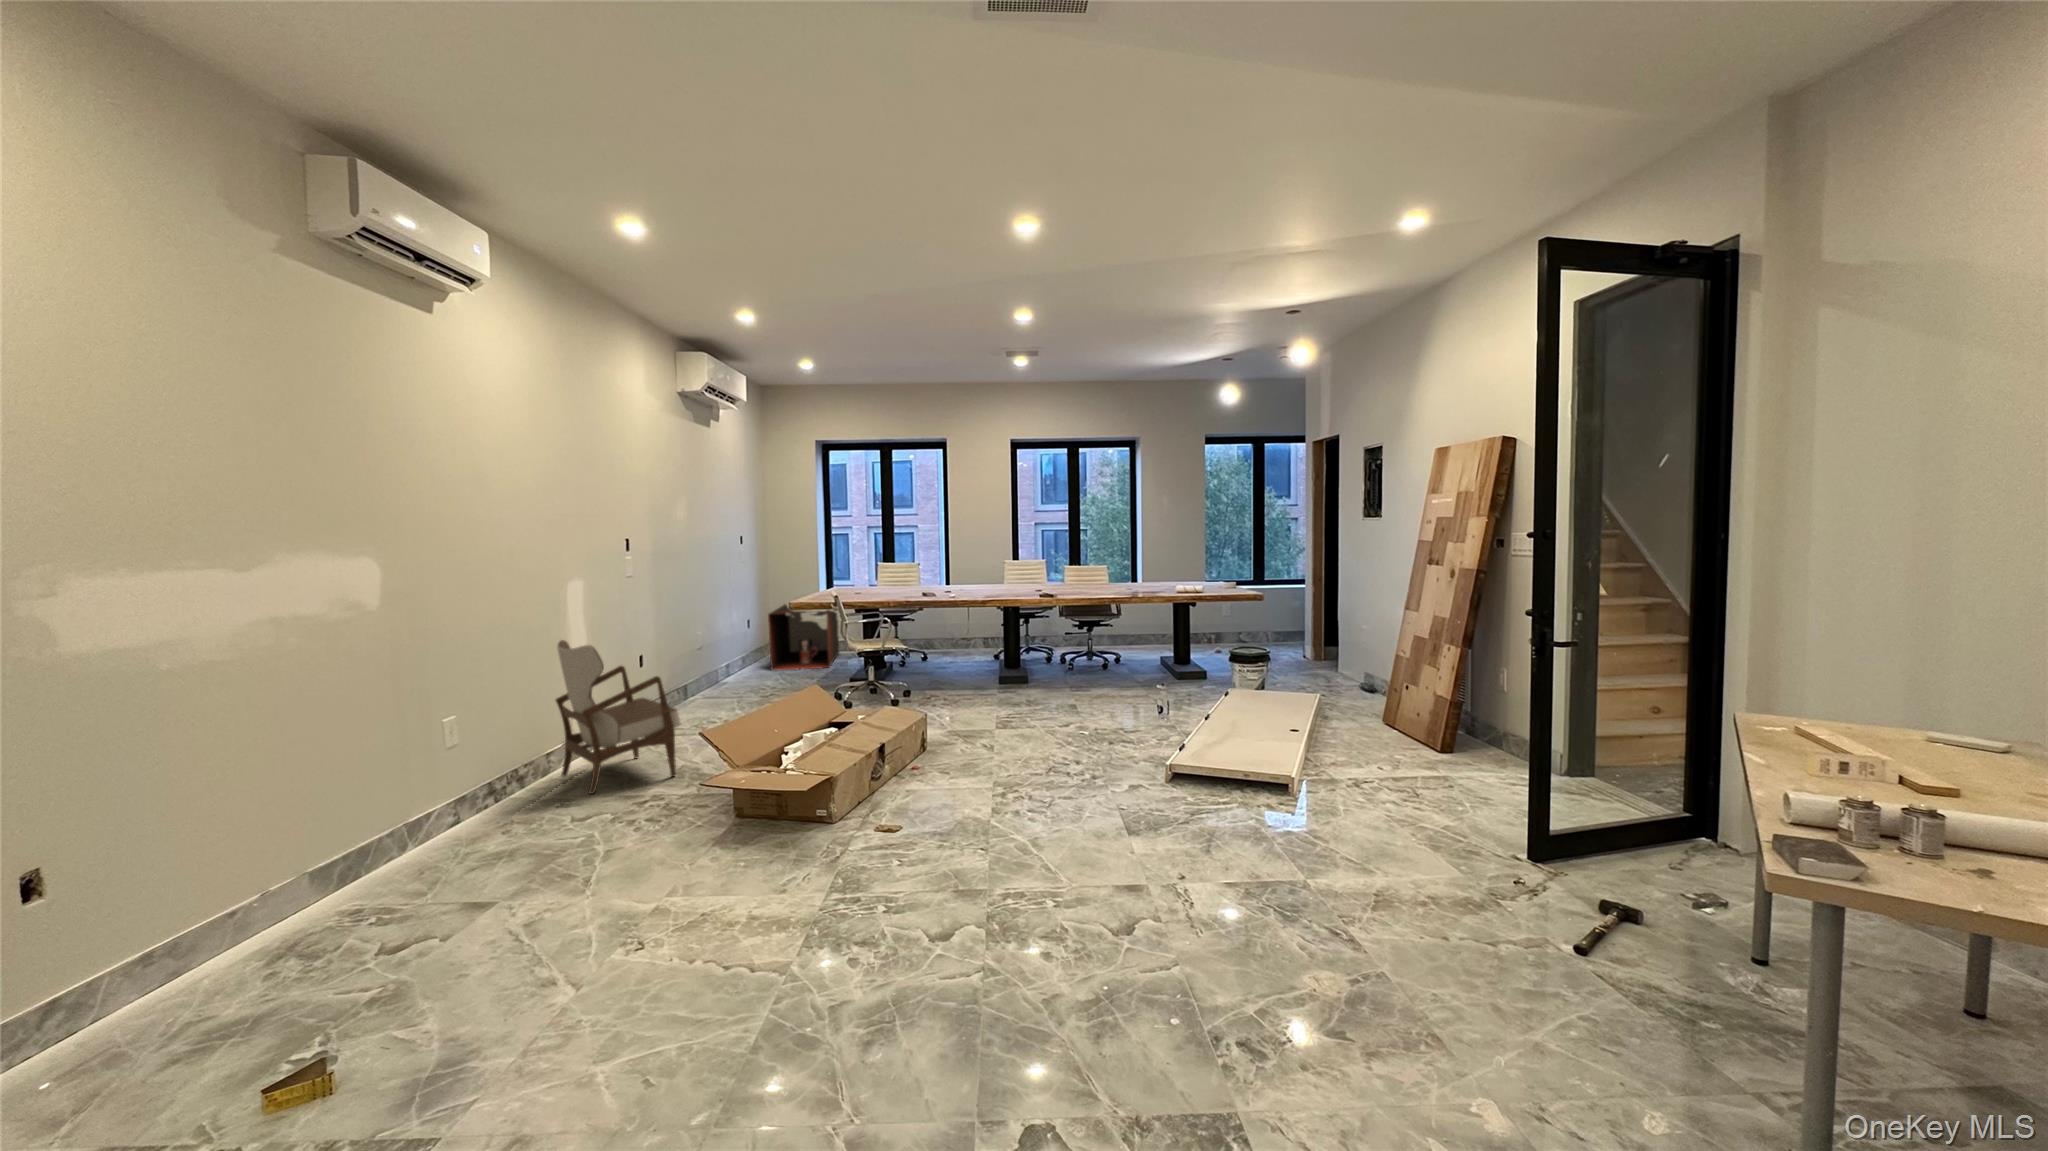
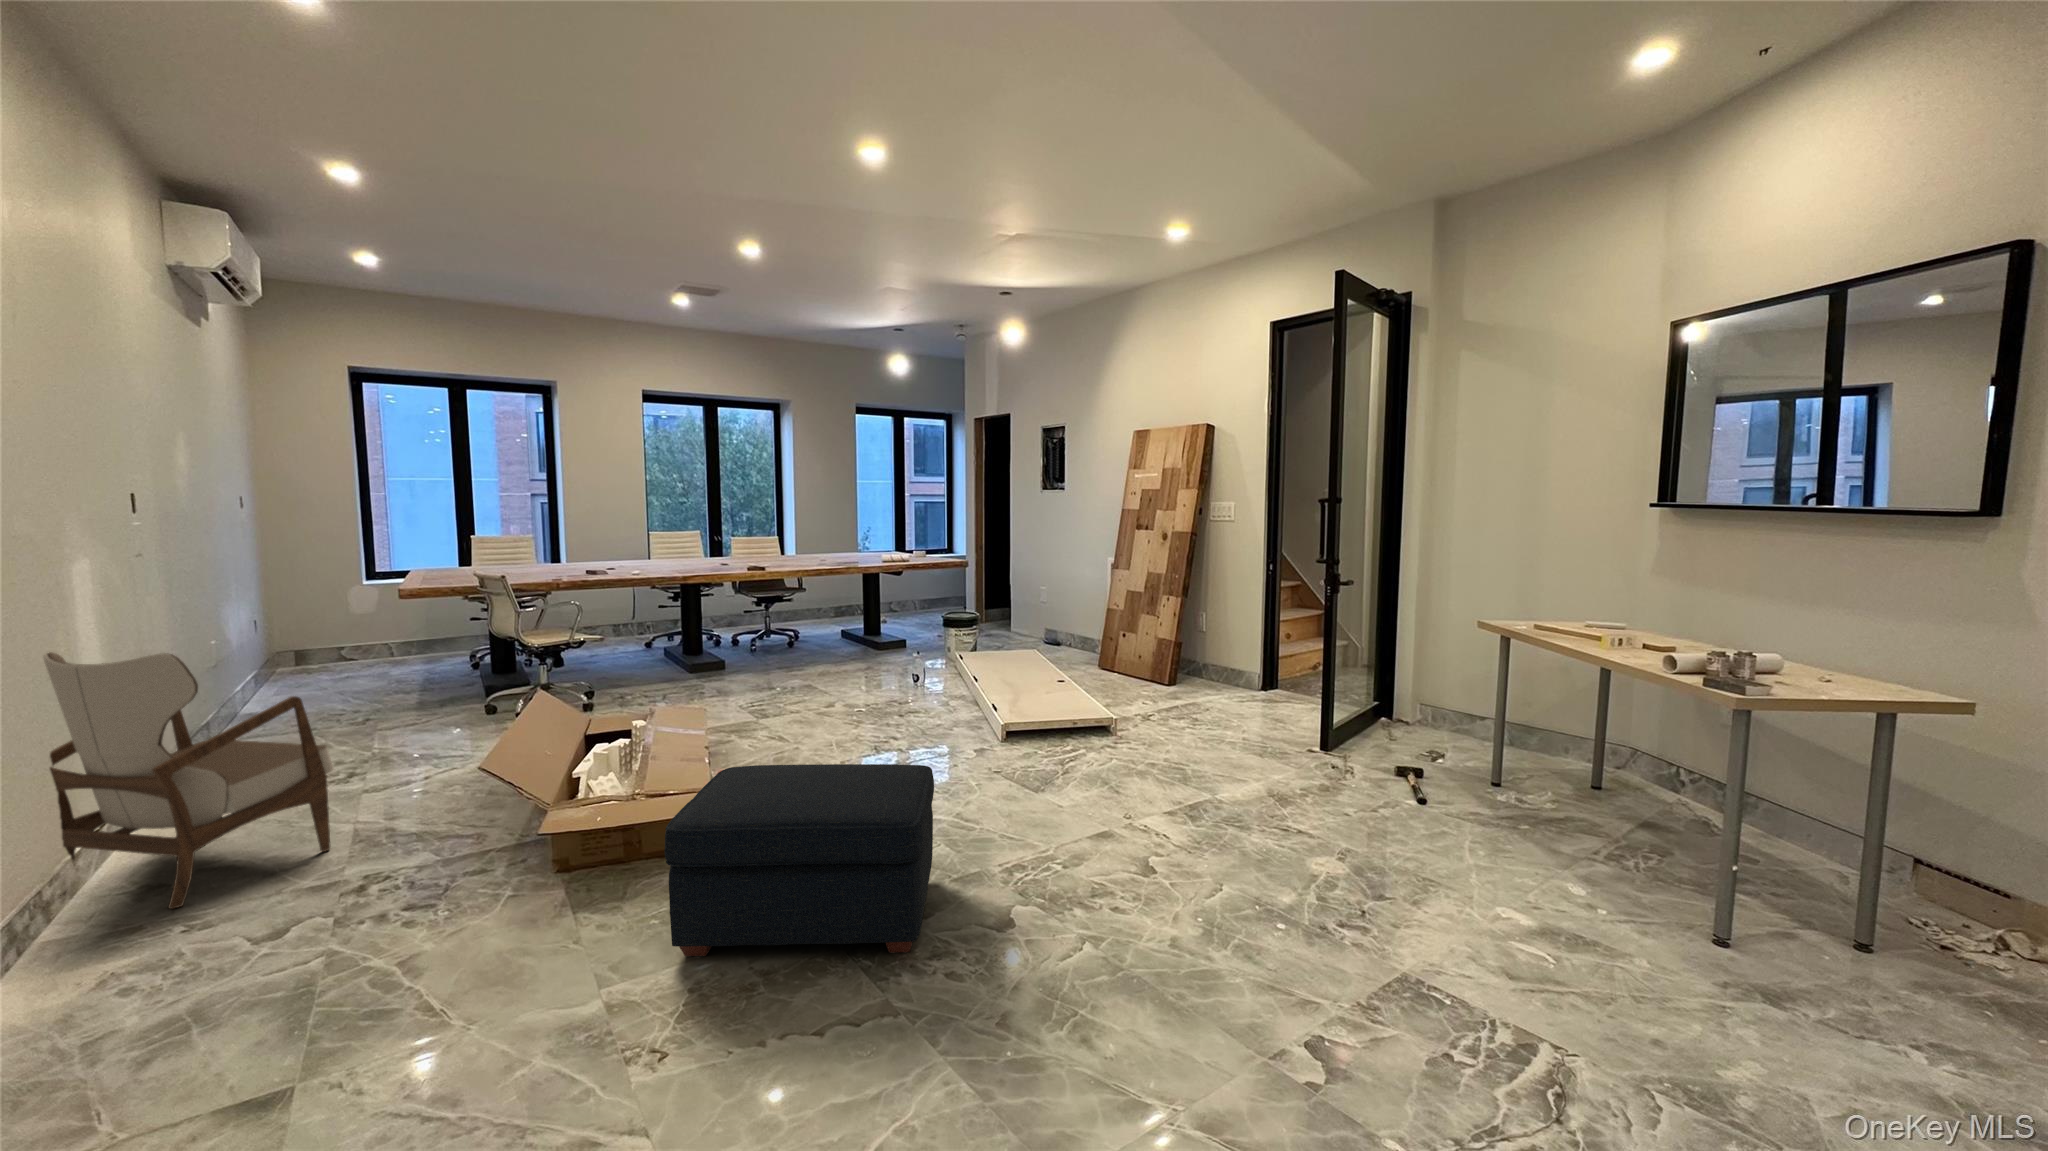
storage cabinet: present [768,605,839,670] -> none [293,589,406,691]
ottoman: none [728,761,946,932] -> present [665,764,934,957]

